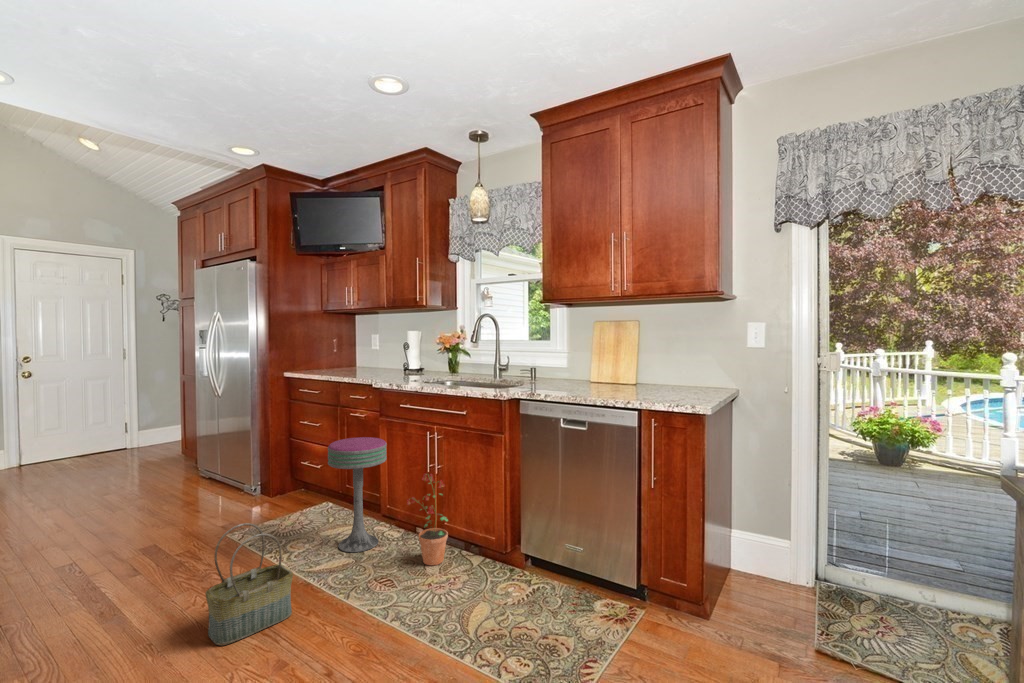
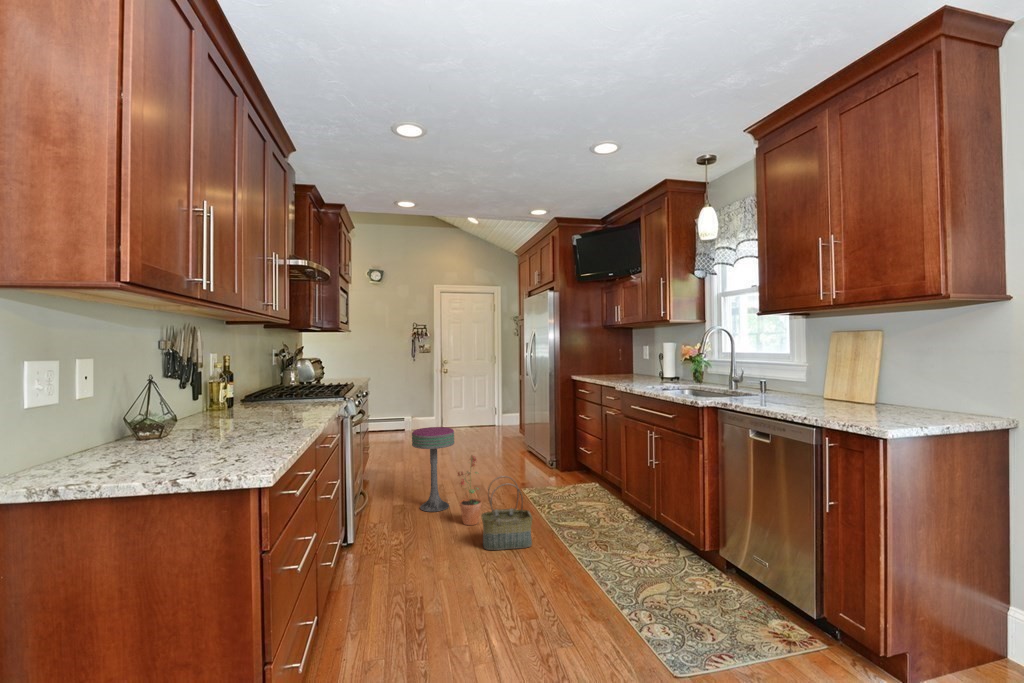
bar stool: present [328,437,387,552] -> present [412,427,454,512]
potted plant: present [407,474,448,565] -> present [458,456,482,525]

